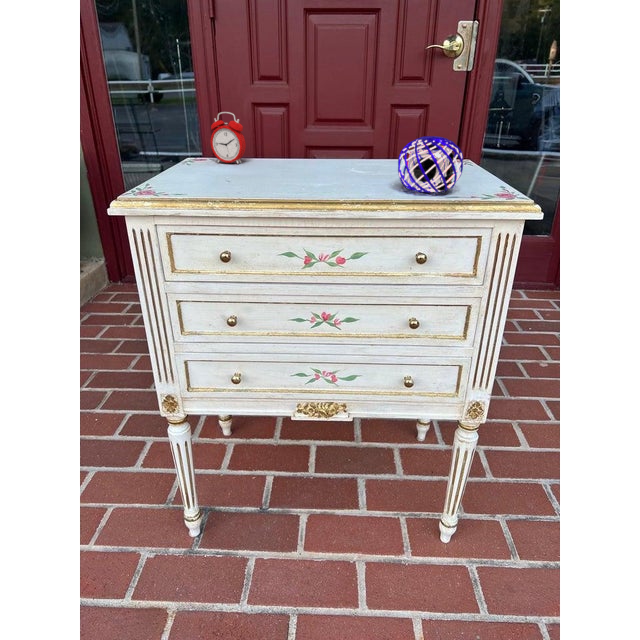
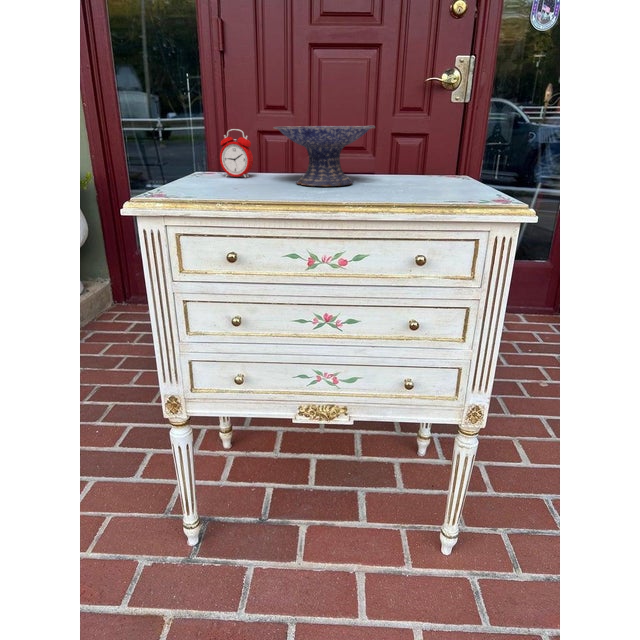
decorative bowl: none [266,108,374,175] -> present [274,126,375,186]
decorative orb: present [398,136,463,193] -> none [398,147,459,199]

